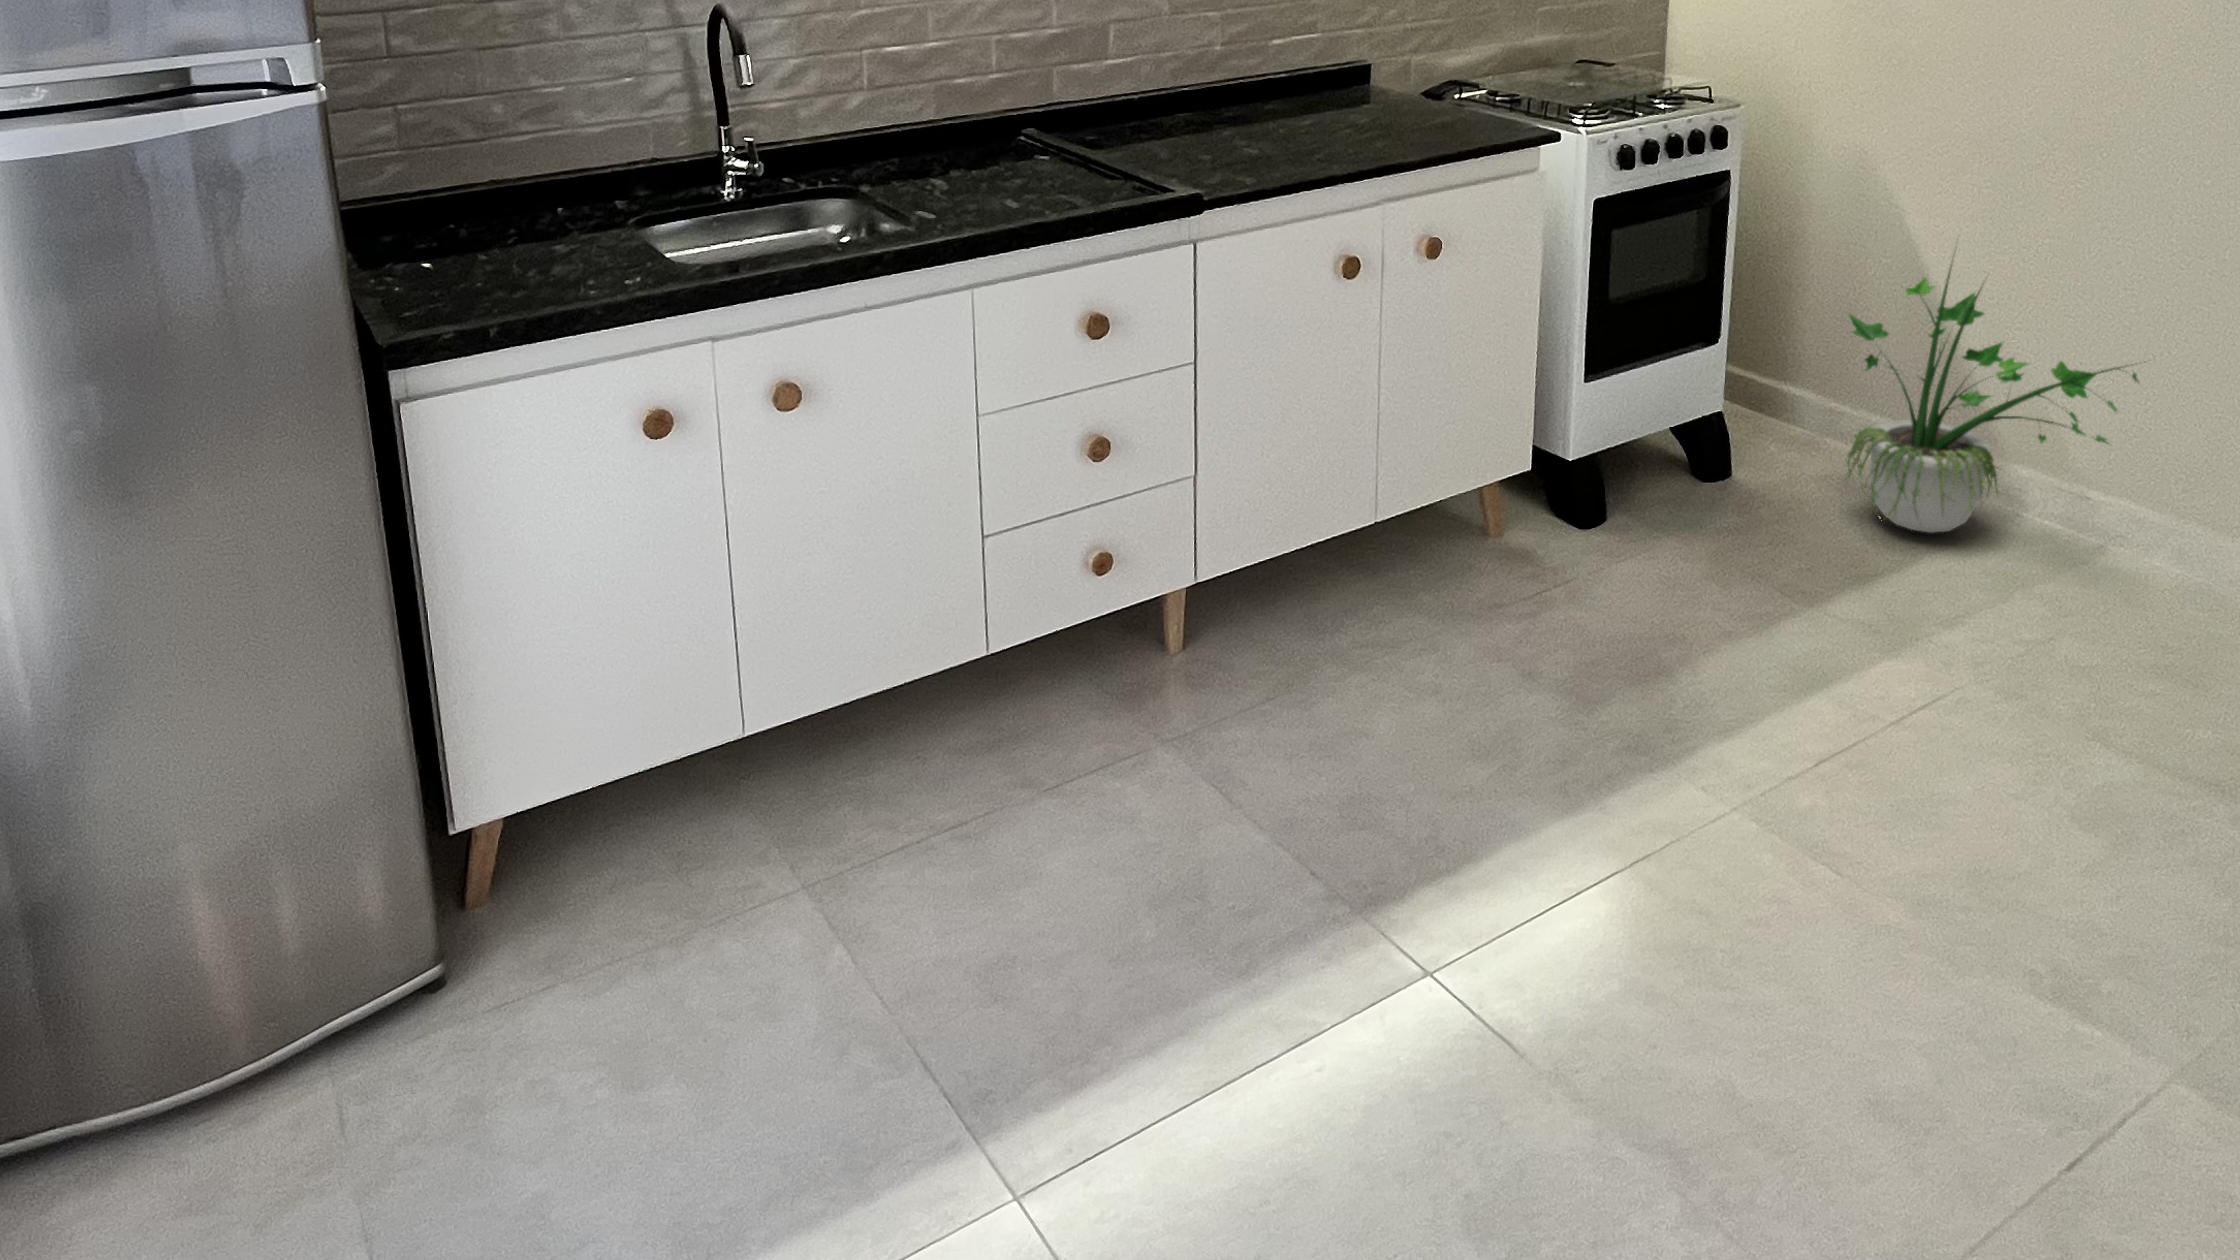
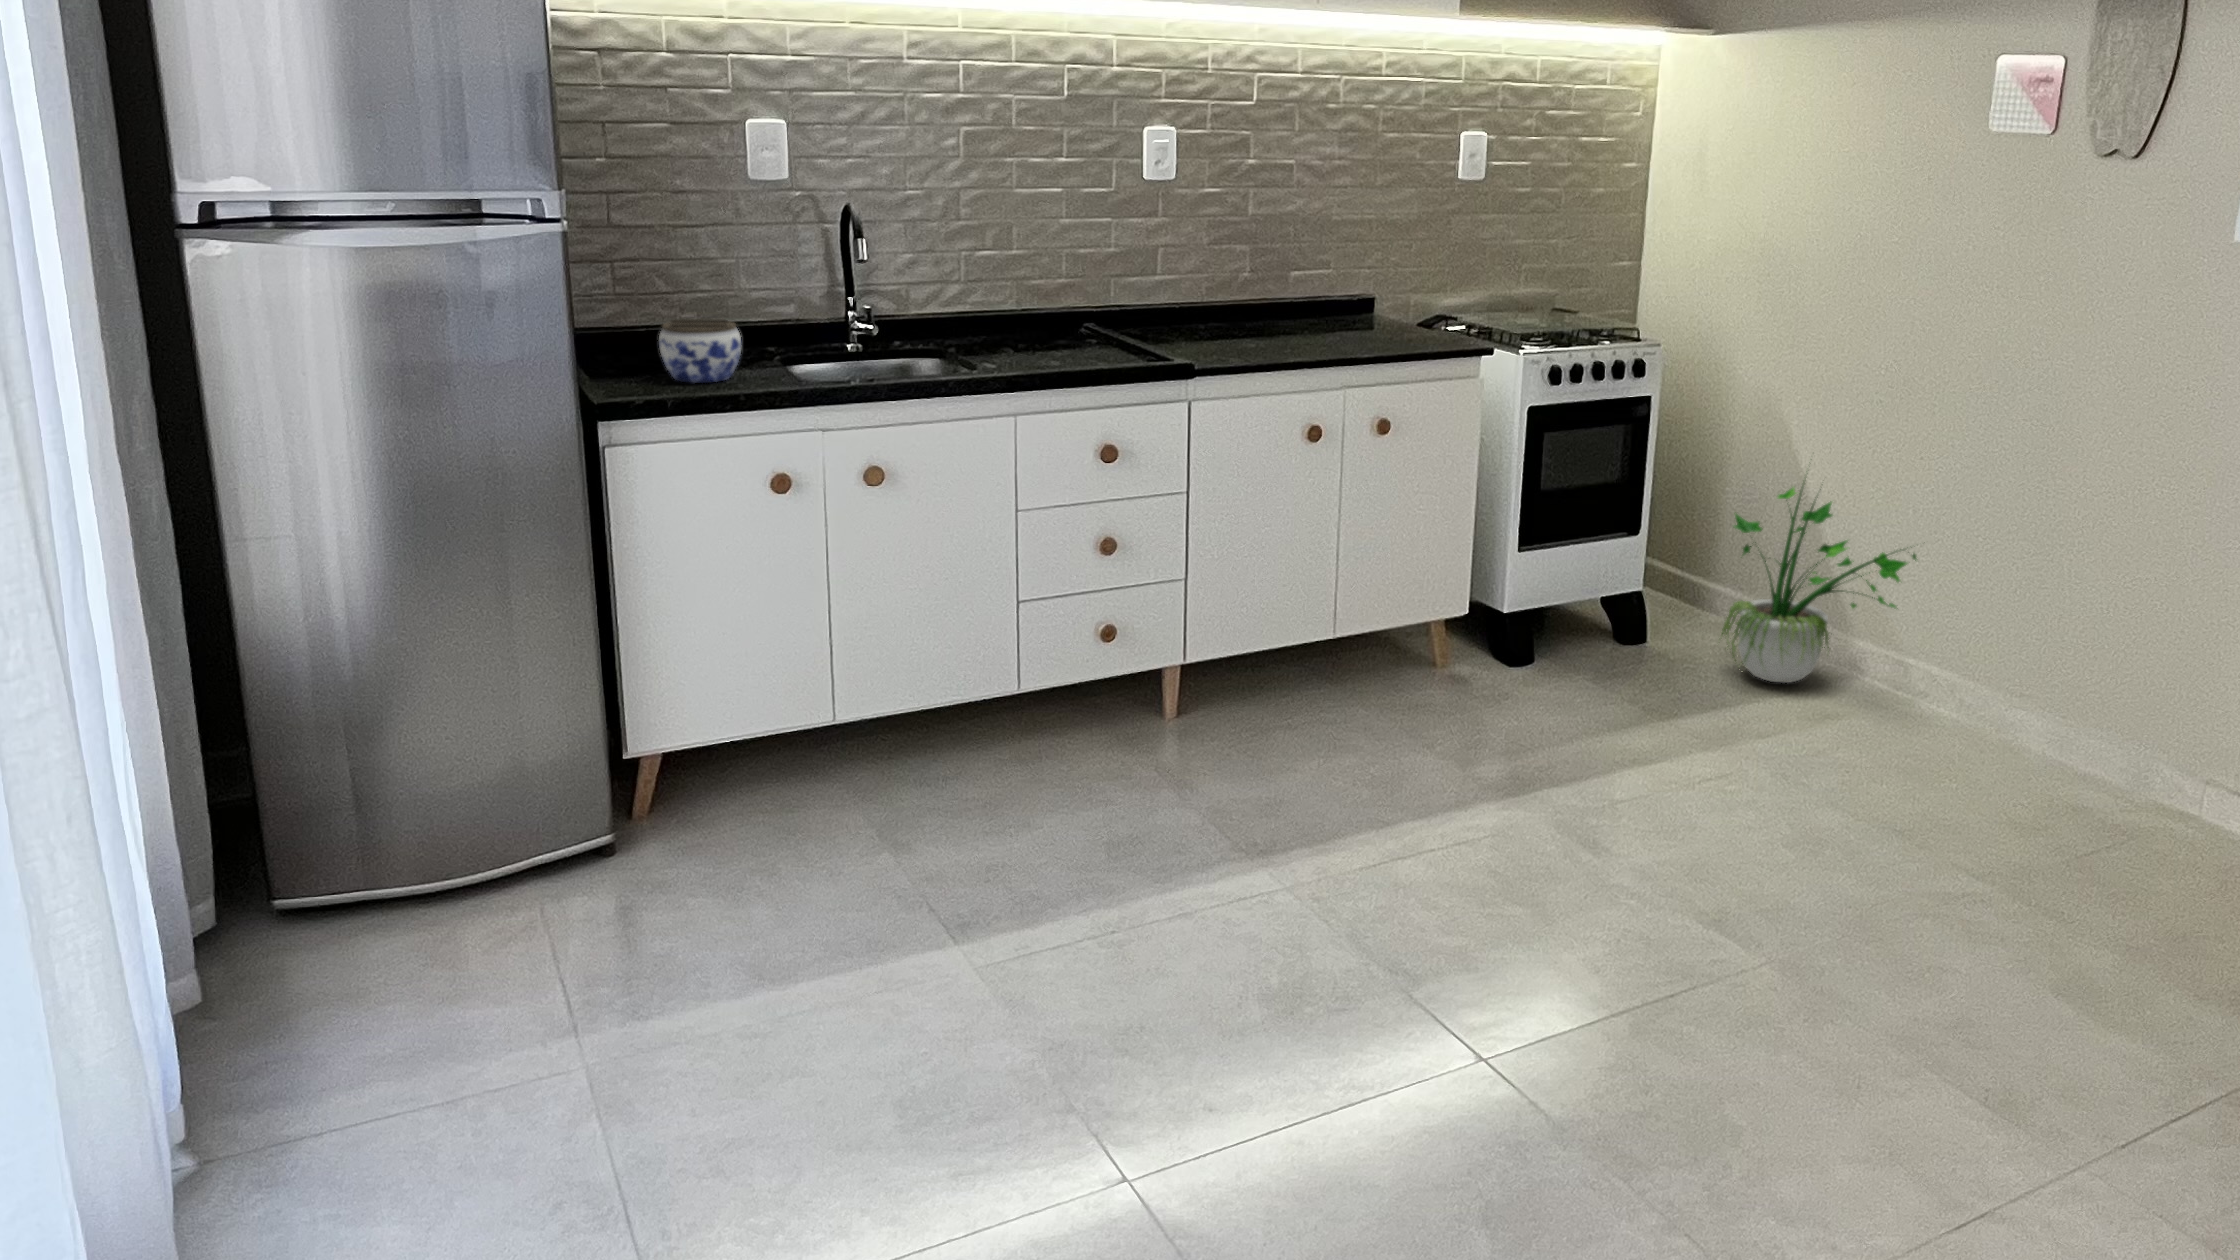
jar: none [471,188,590,287] -> present [659,319,741,383]

